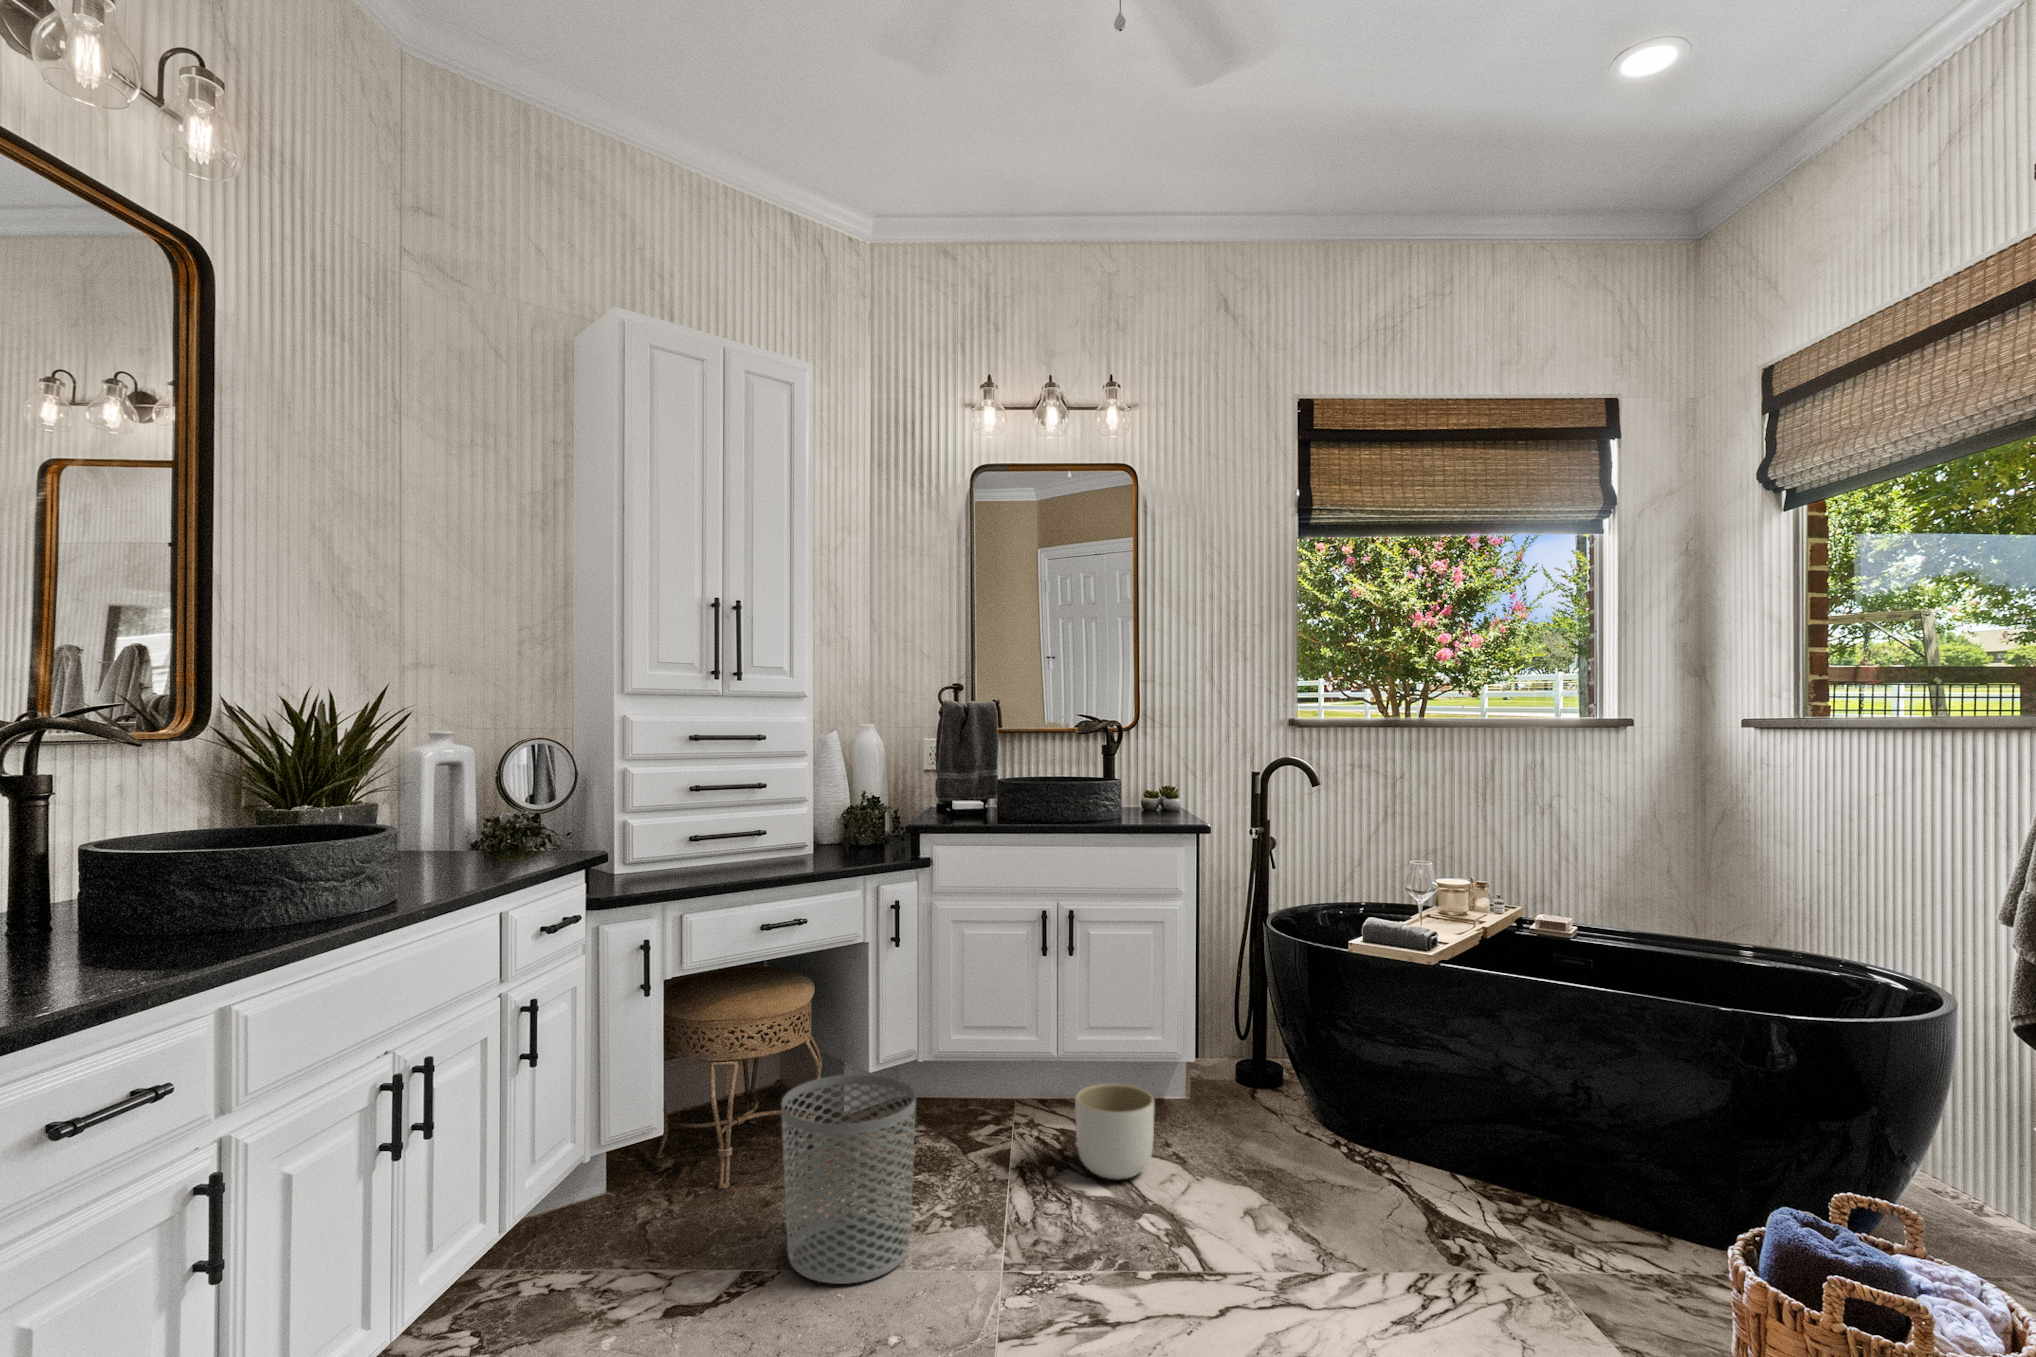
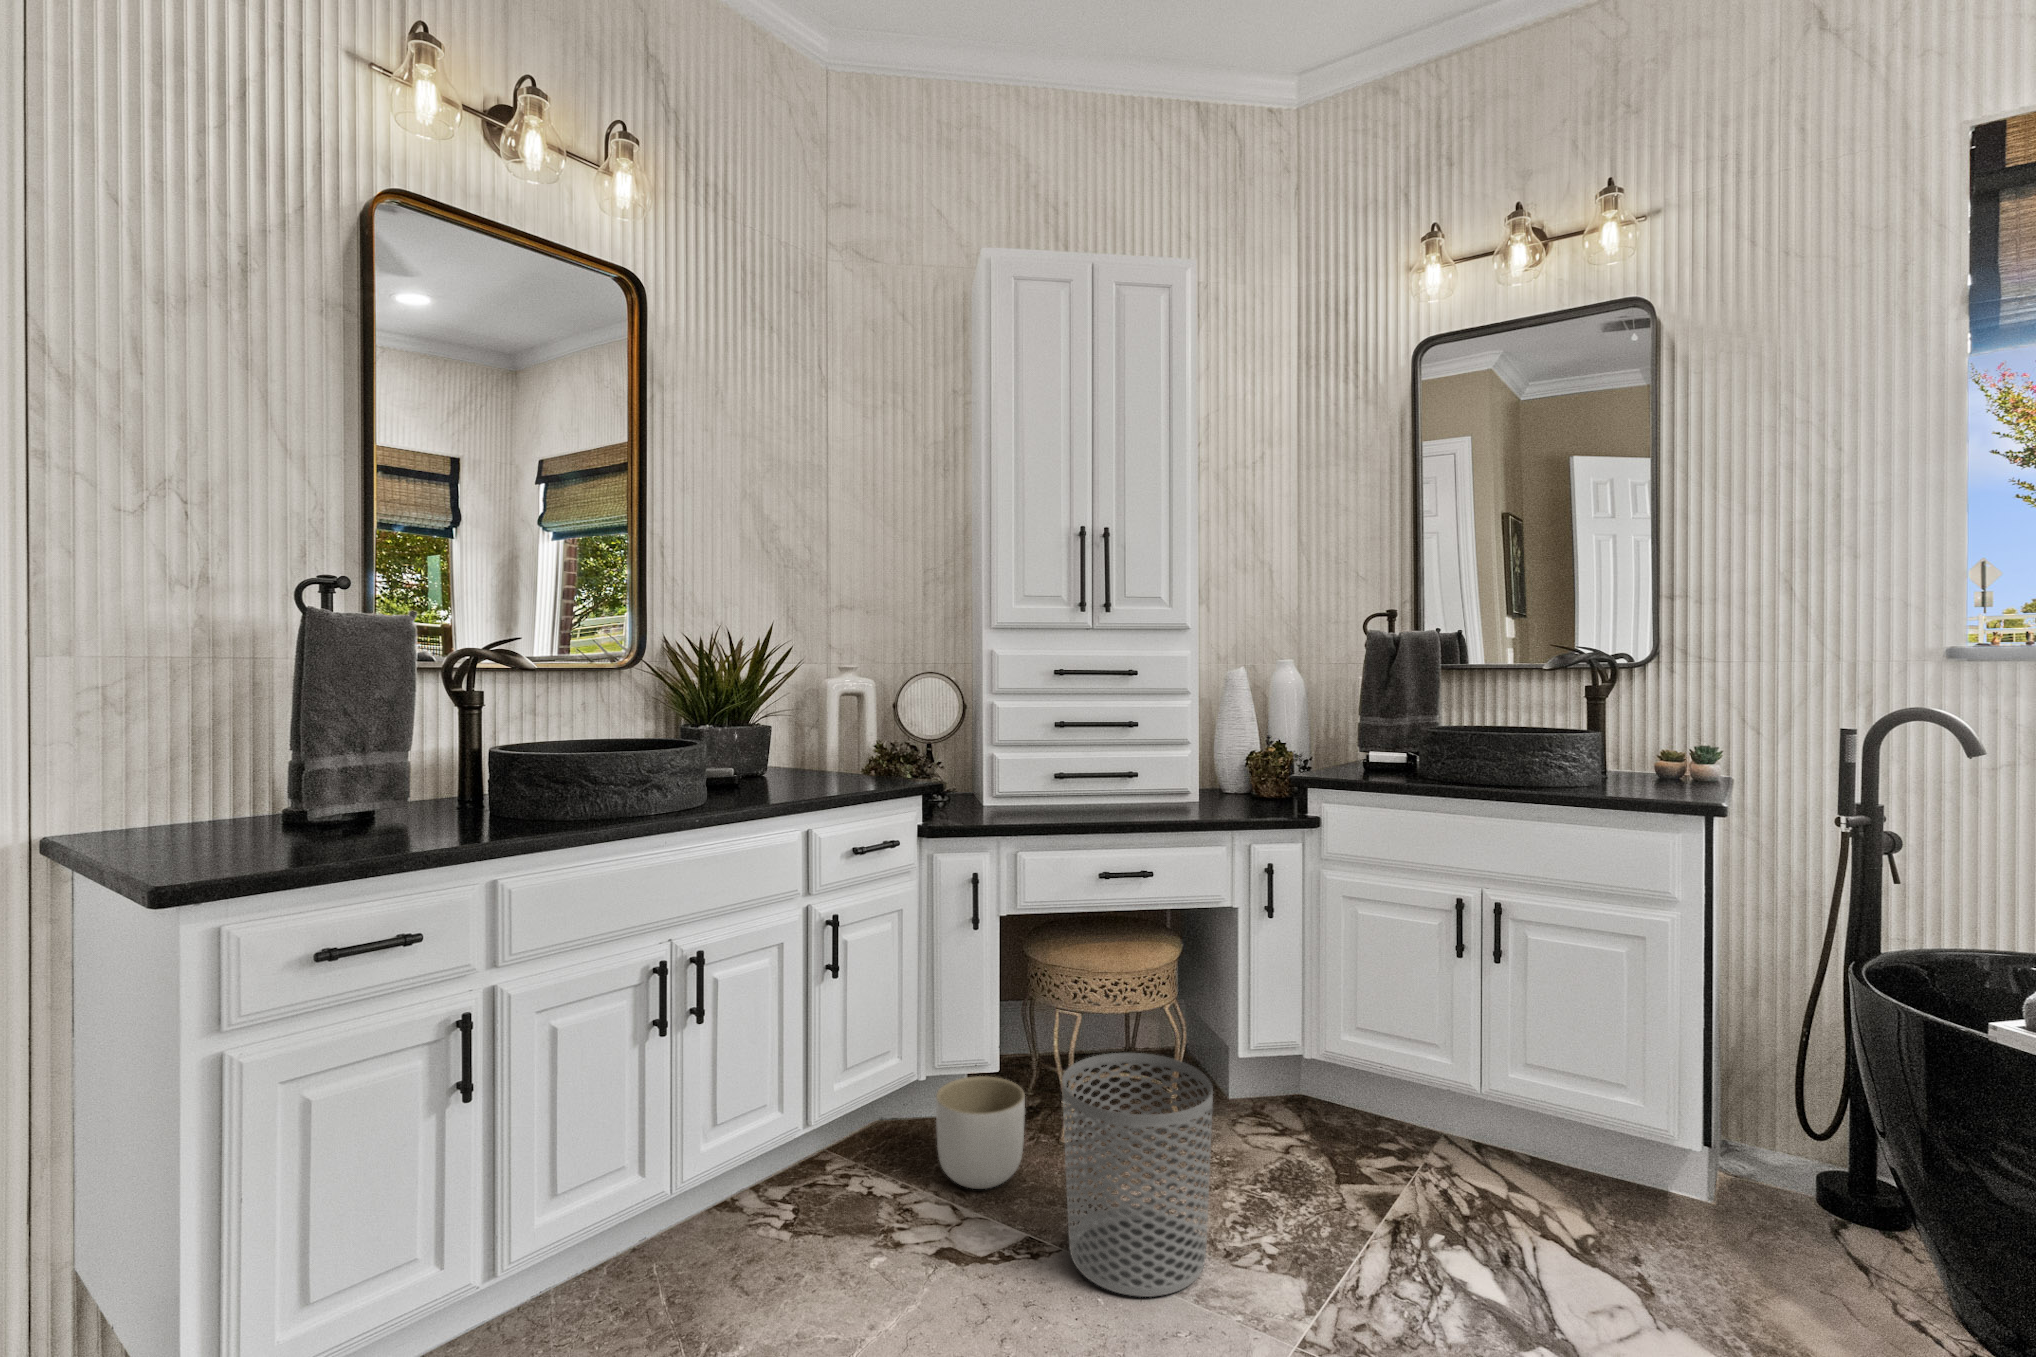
planter: present [1075,1084,1154,1180] -> present [936,1076,1025,1189]

